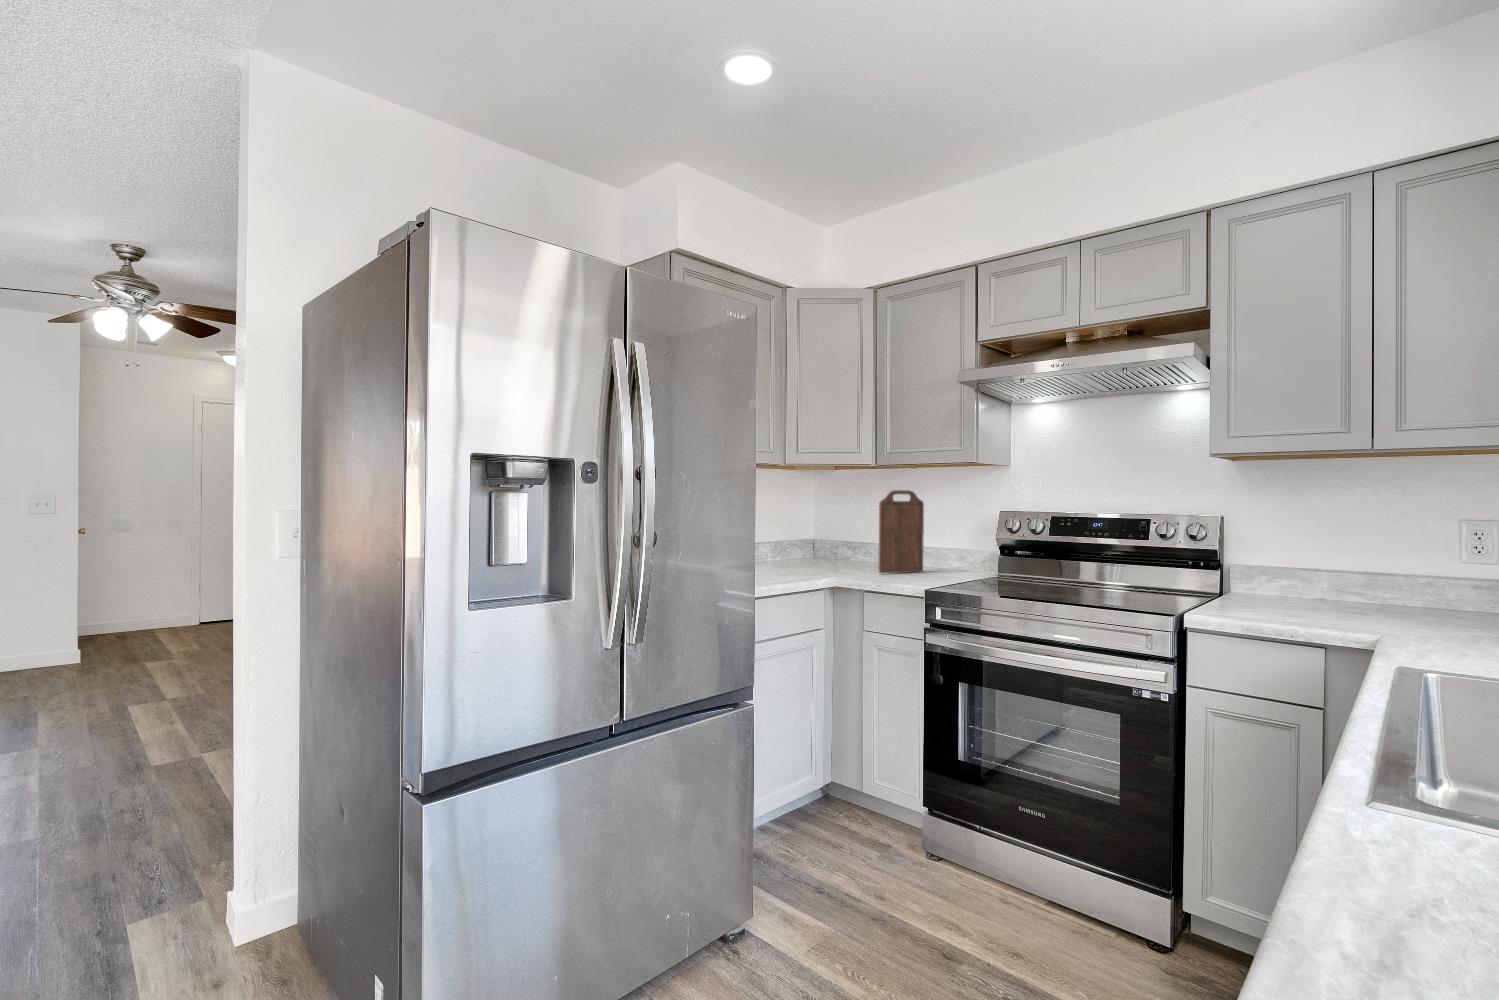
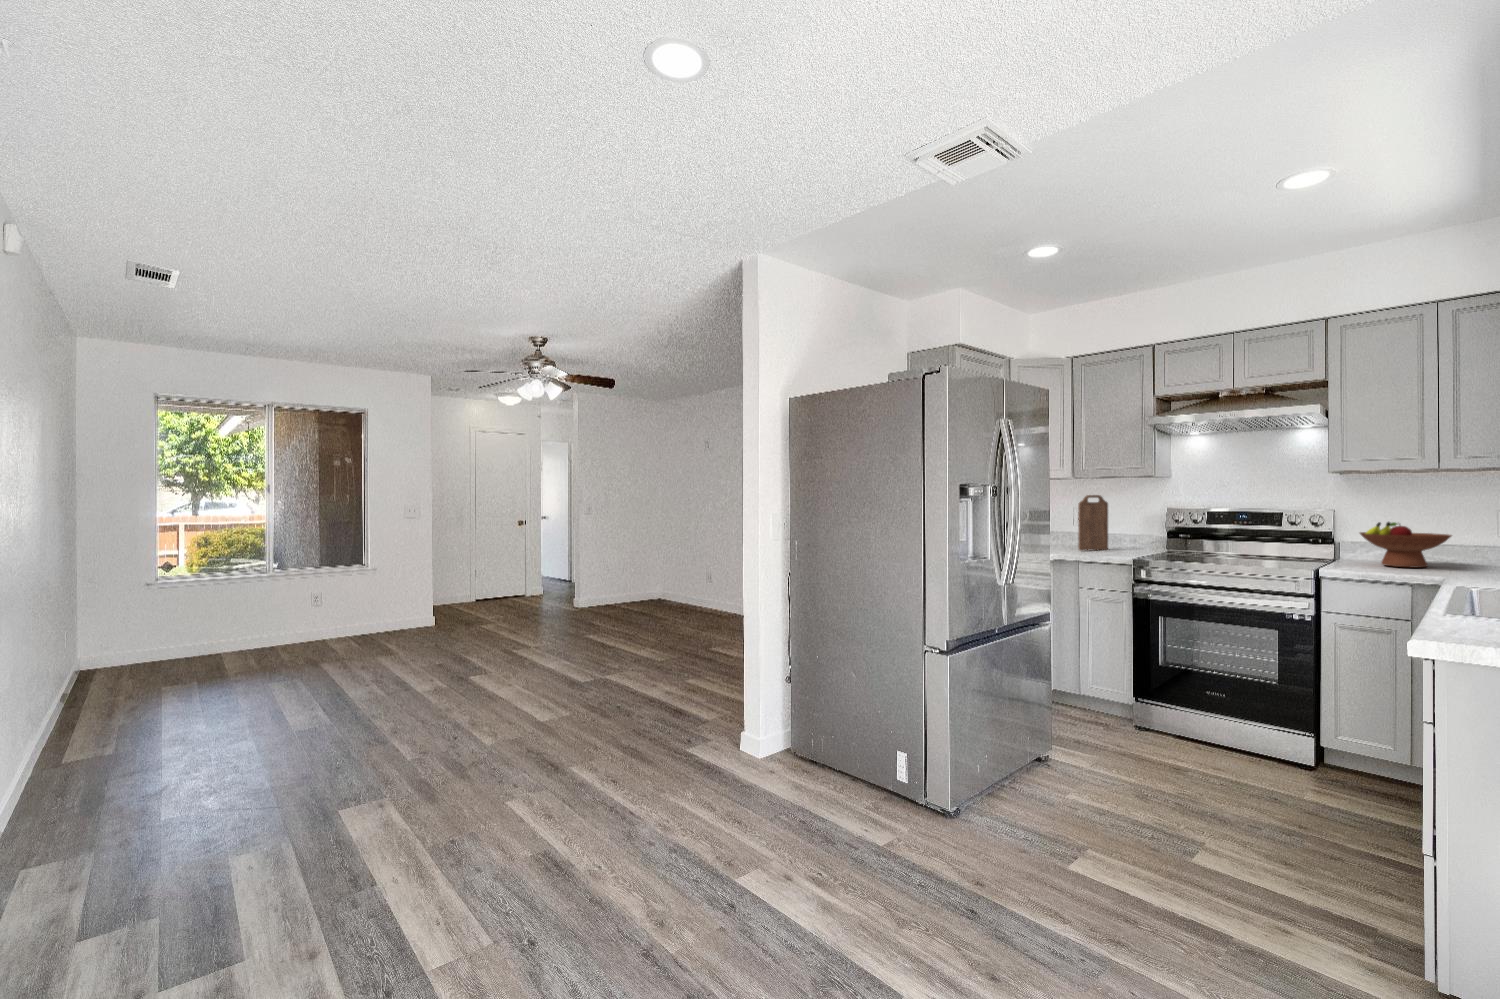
fruit bowl: none [1251,535,1390,611] -> present [1360,522,1452,568]

